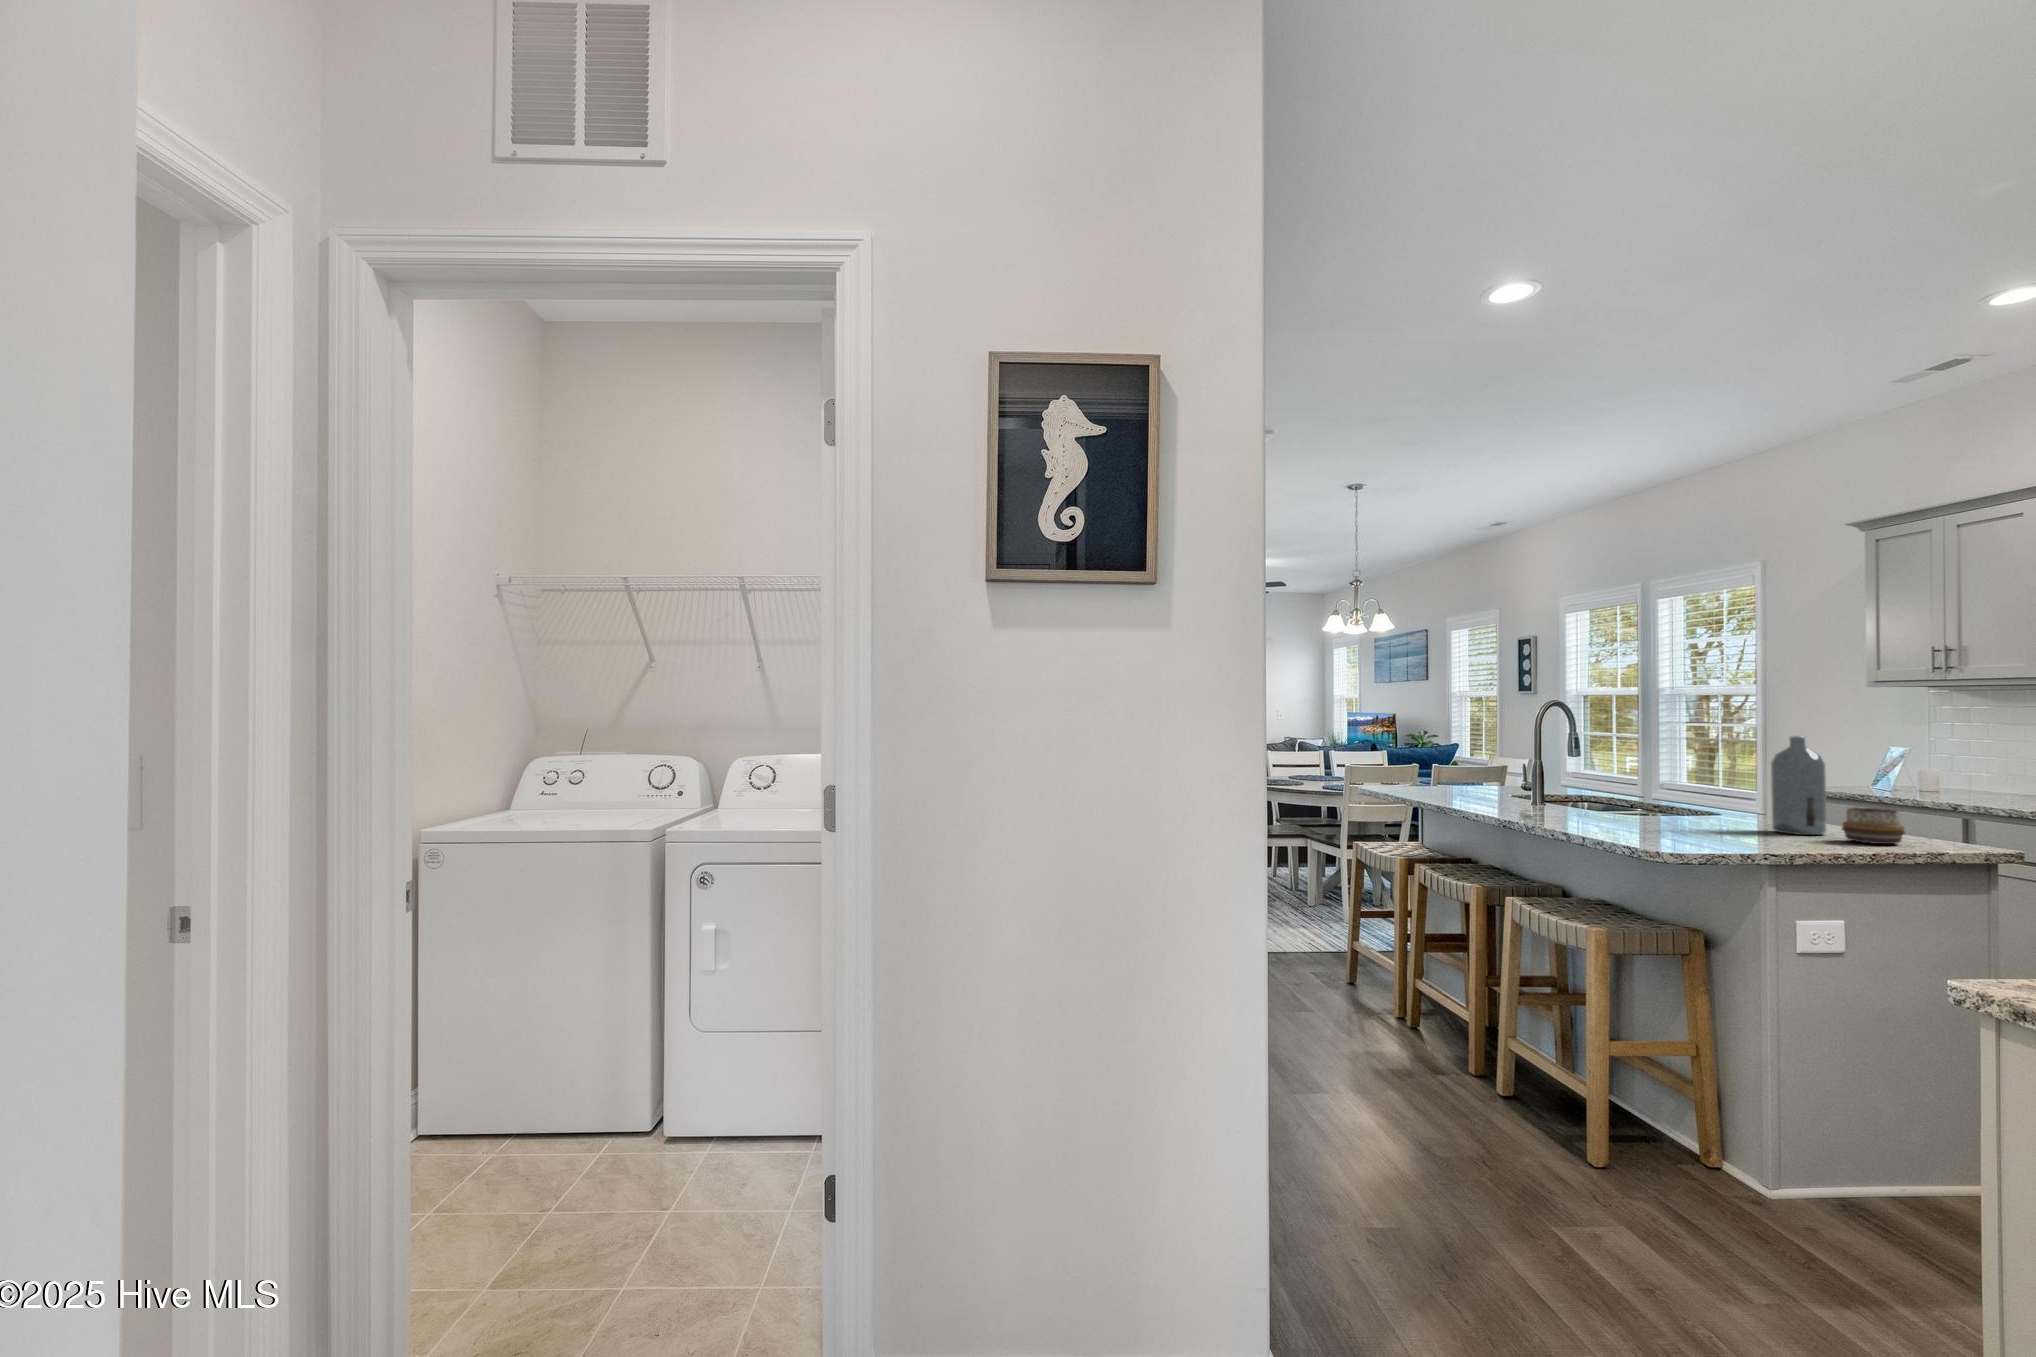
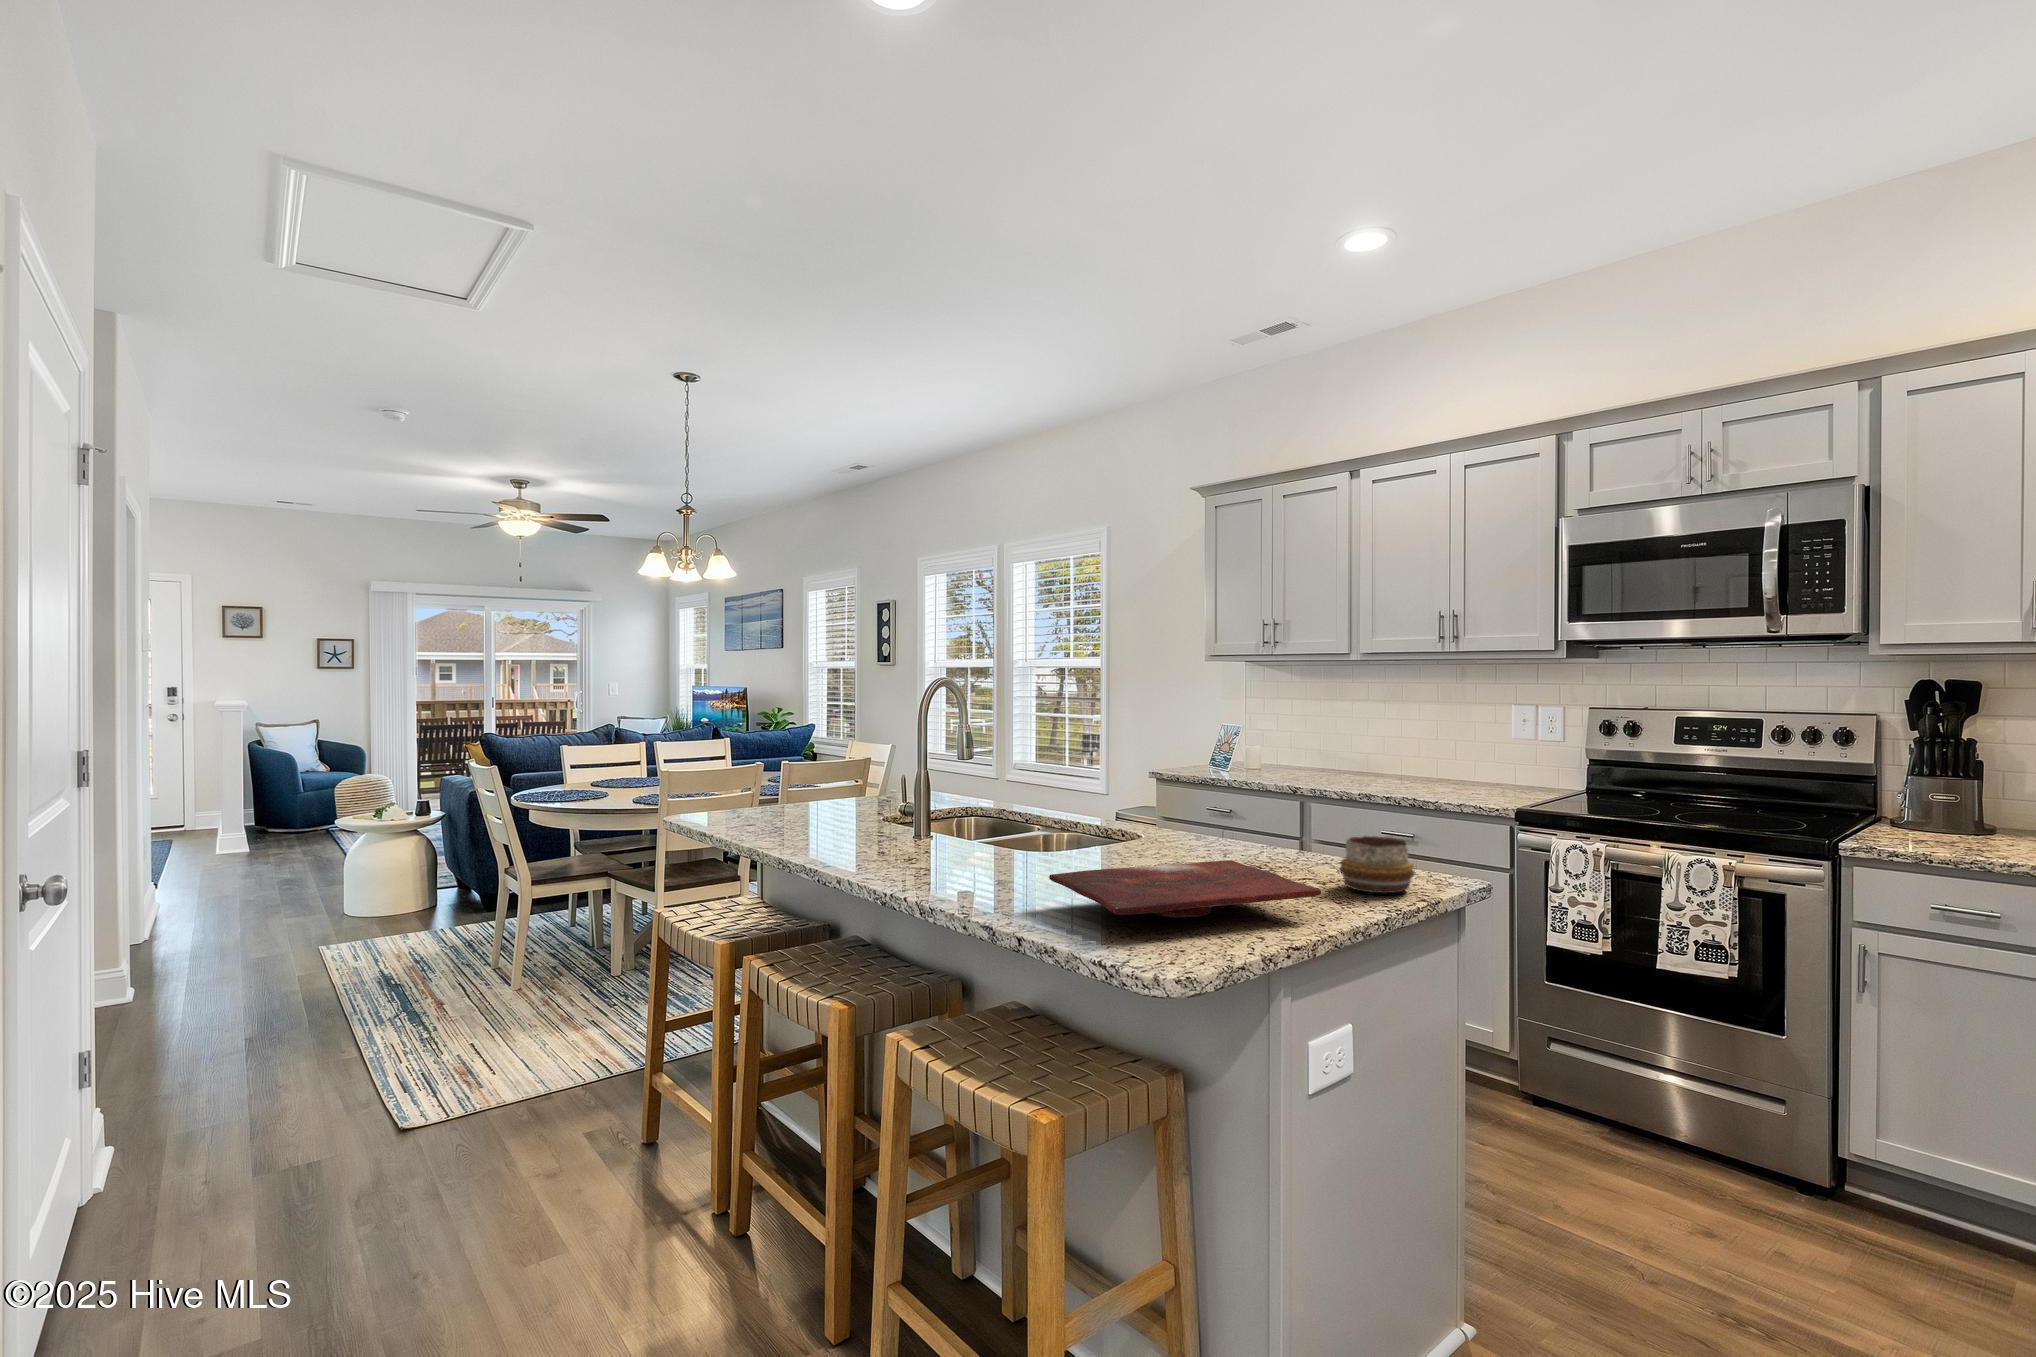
bottle: present [1771,736,1826,835] -> none [1242,732,1306,879]
cutting board: none [1610,812,1800,839] -> present [1049,860,1321,918]

